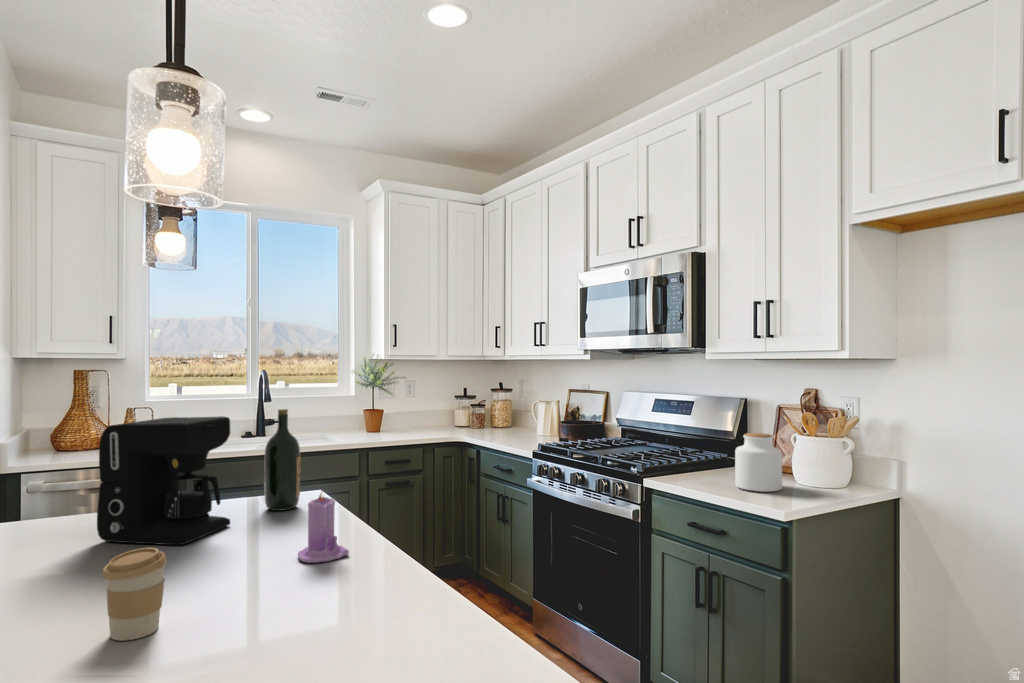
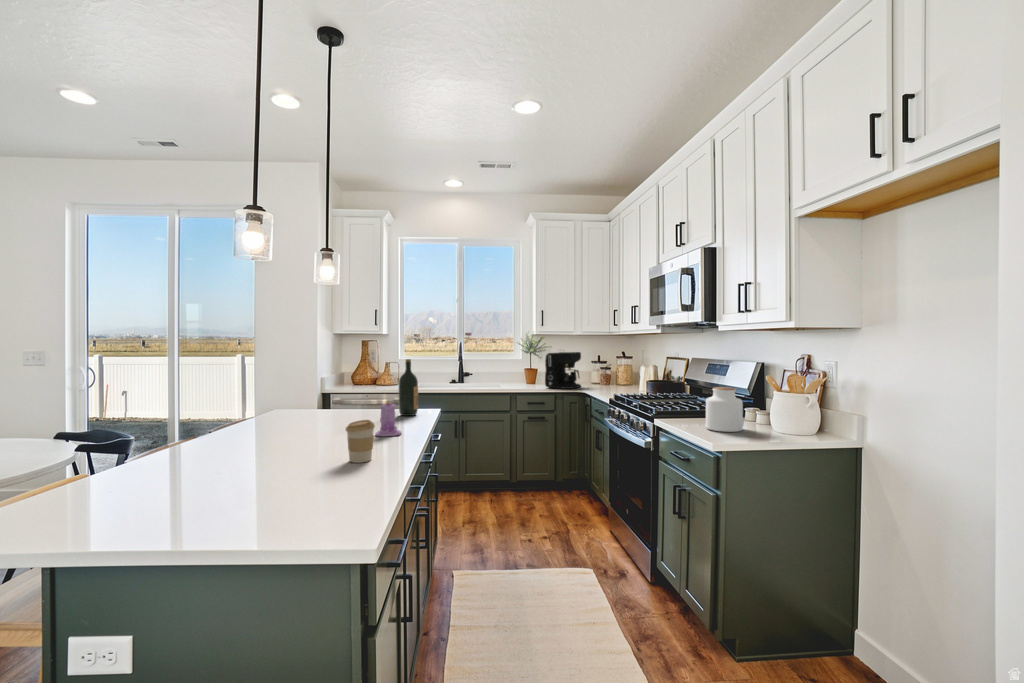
coffee maker: present [97,416,230,545] -> present [545,352,581,389]
coffee cup: present [103,548,167,641] -> present [346,420,375,463]

